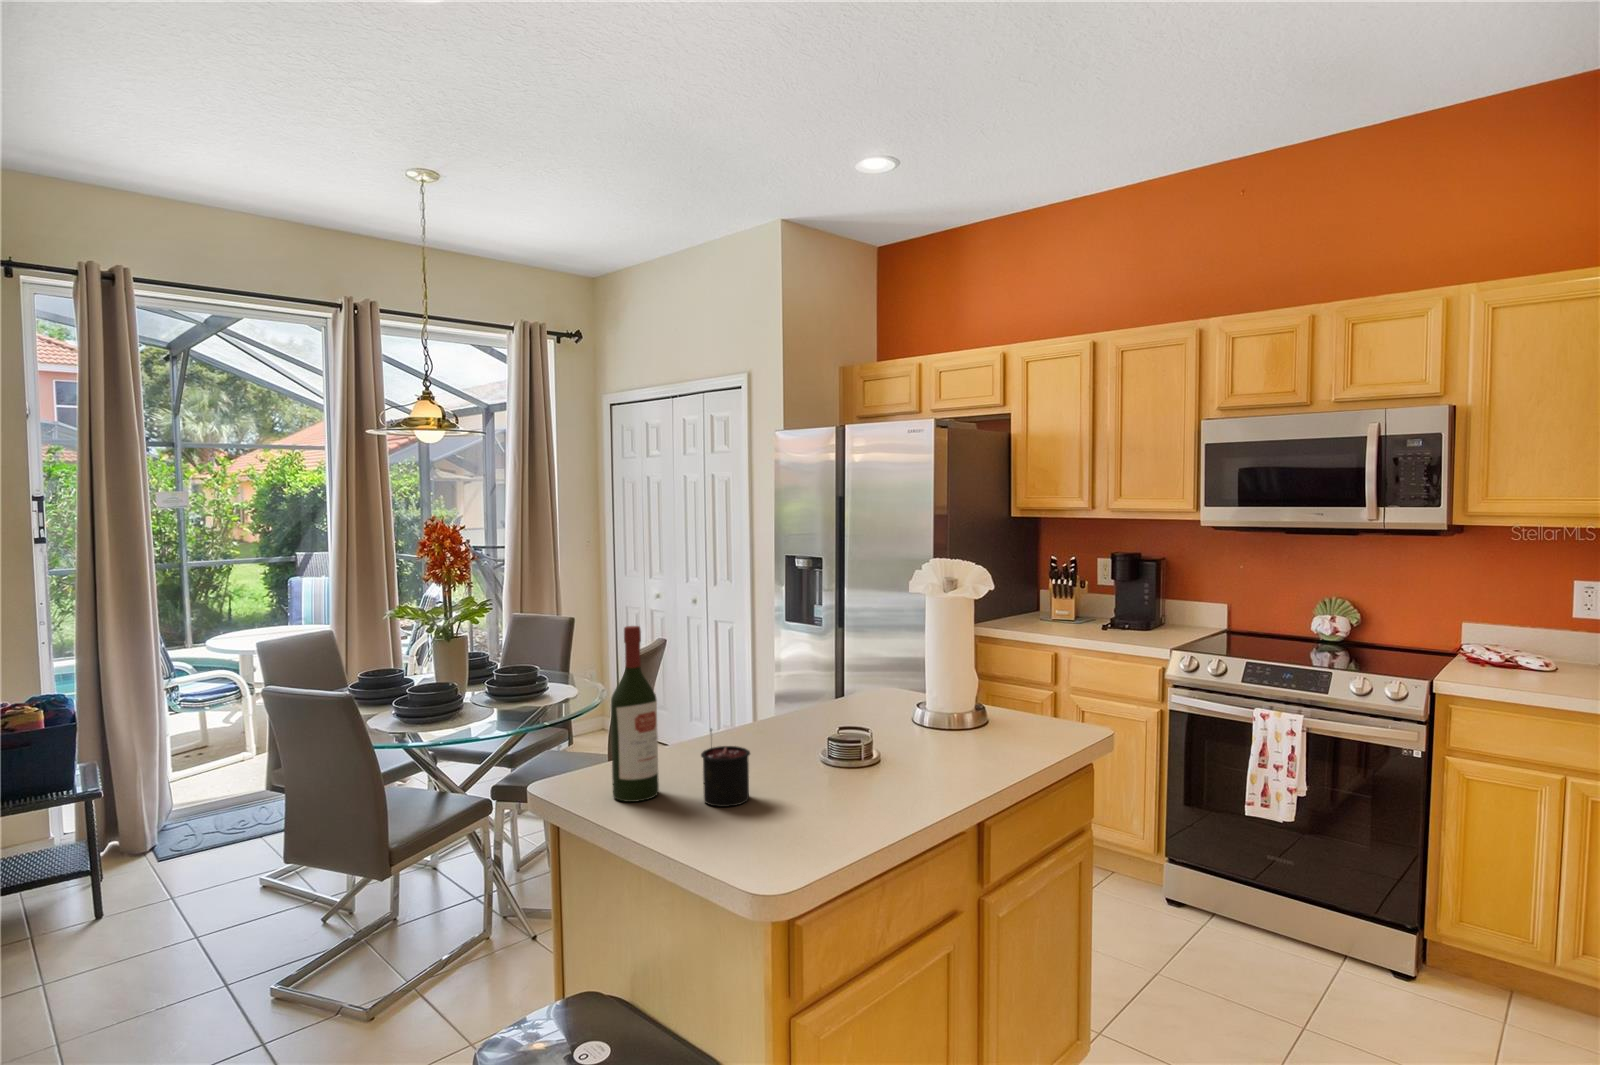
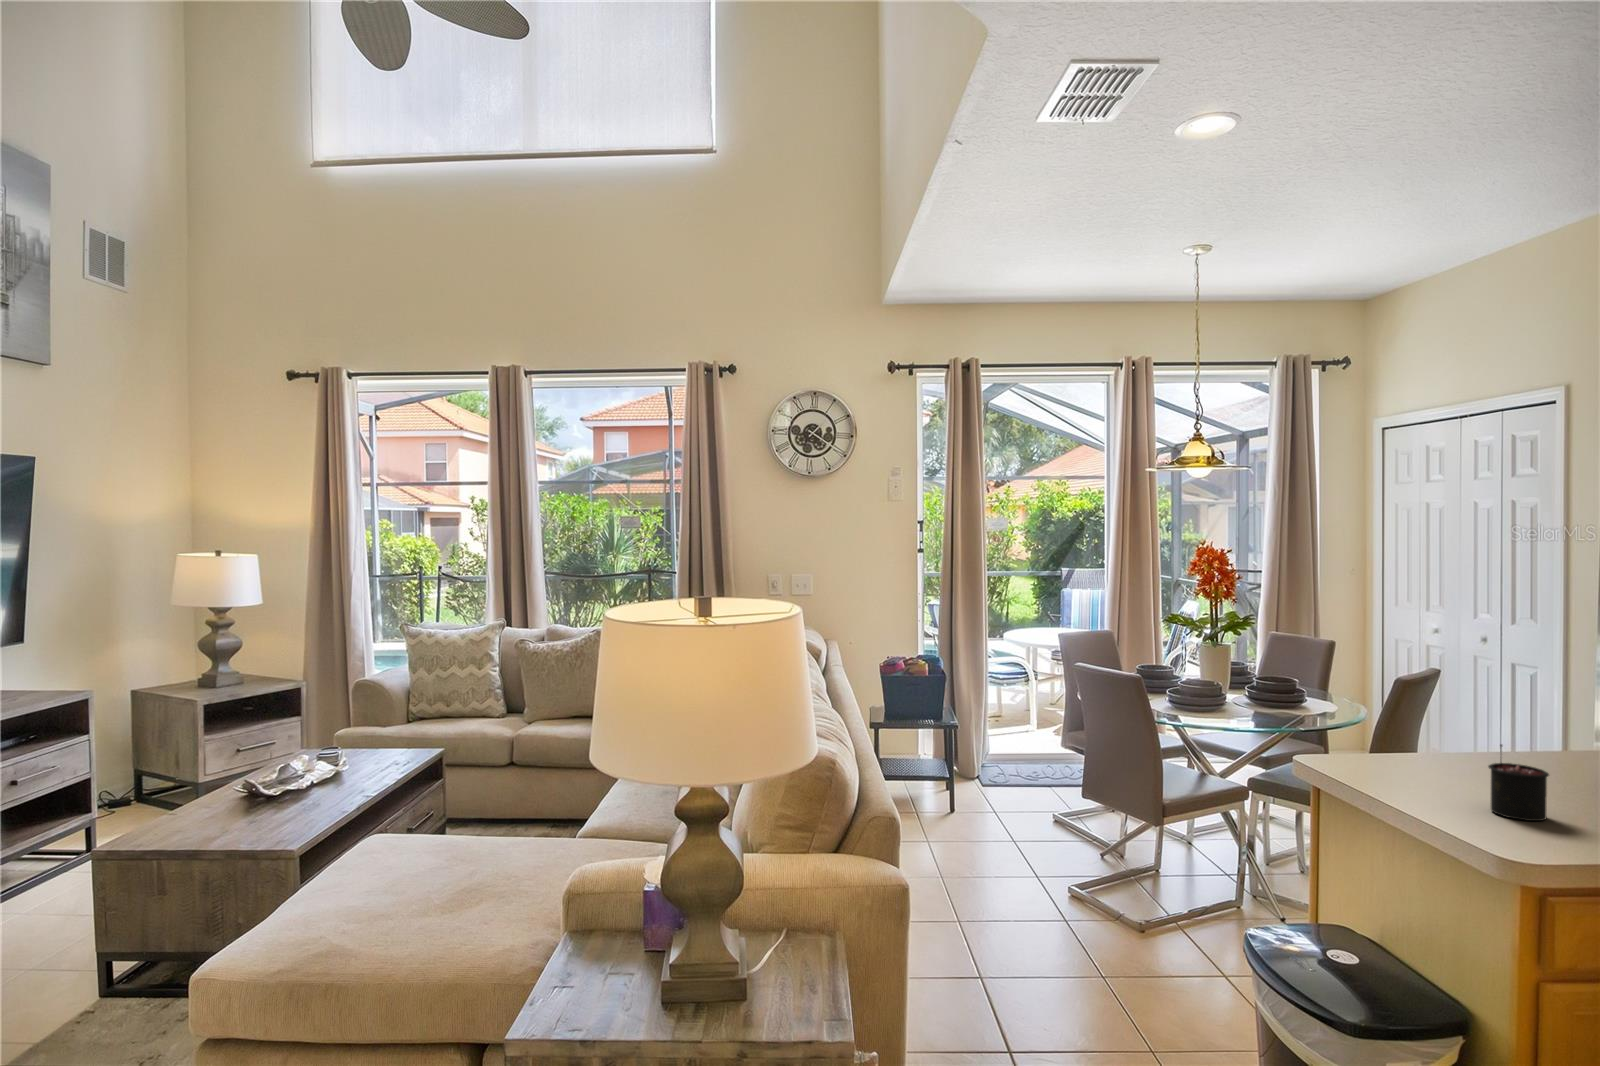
wine bottle: present [611,626,659,802] -> none [1389,640,1438,797]

